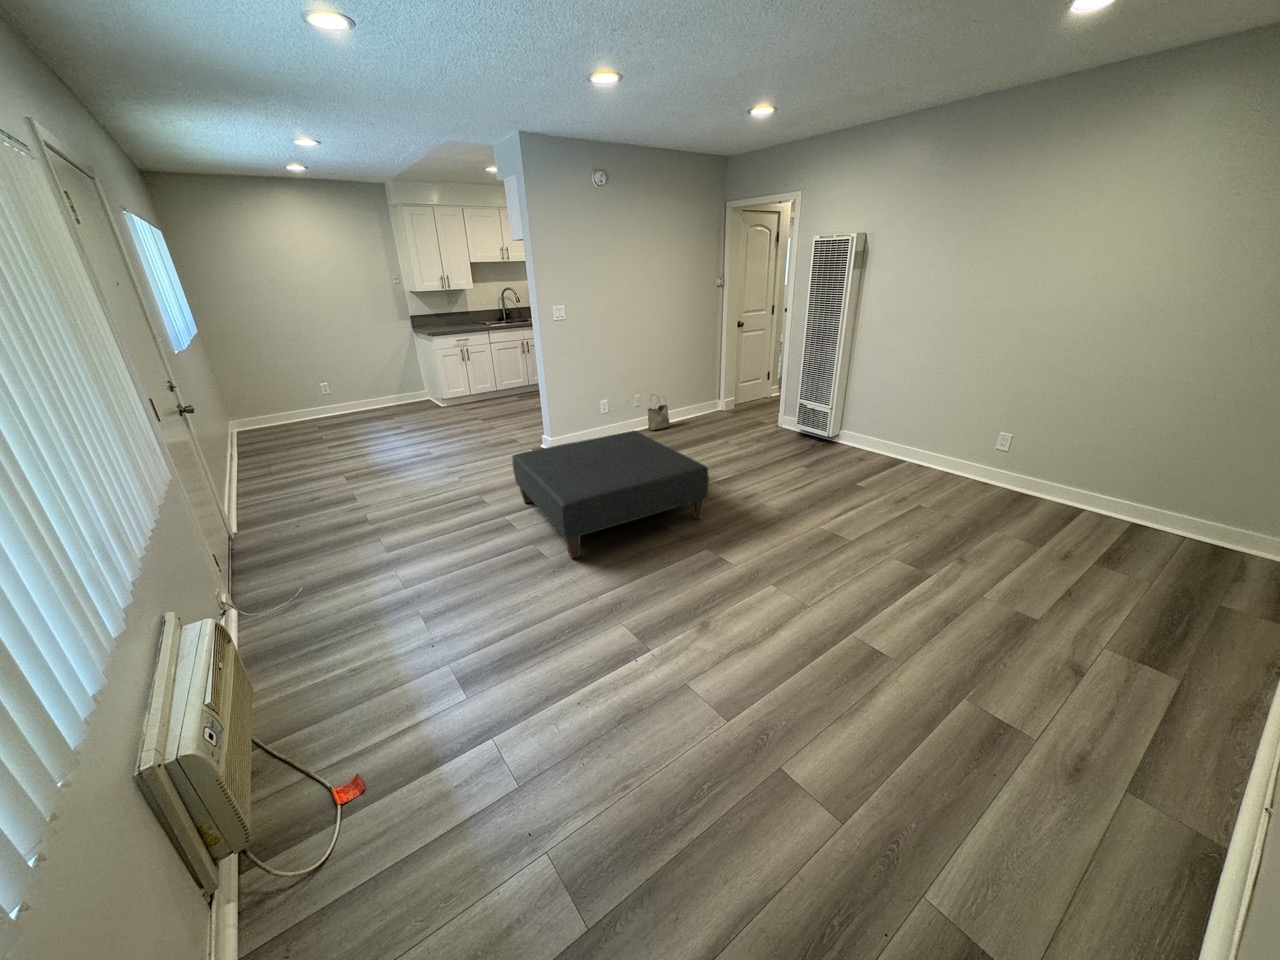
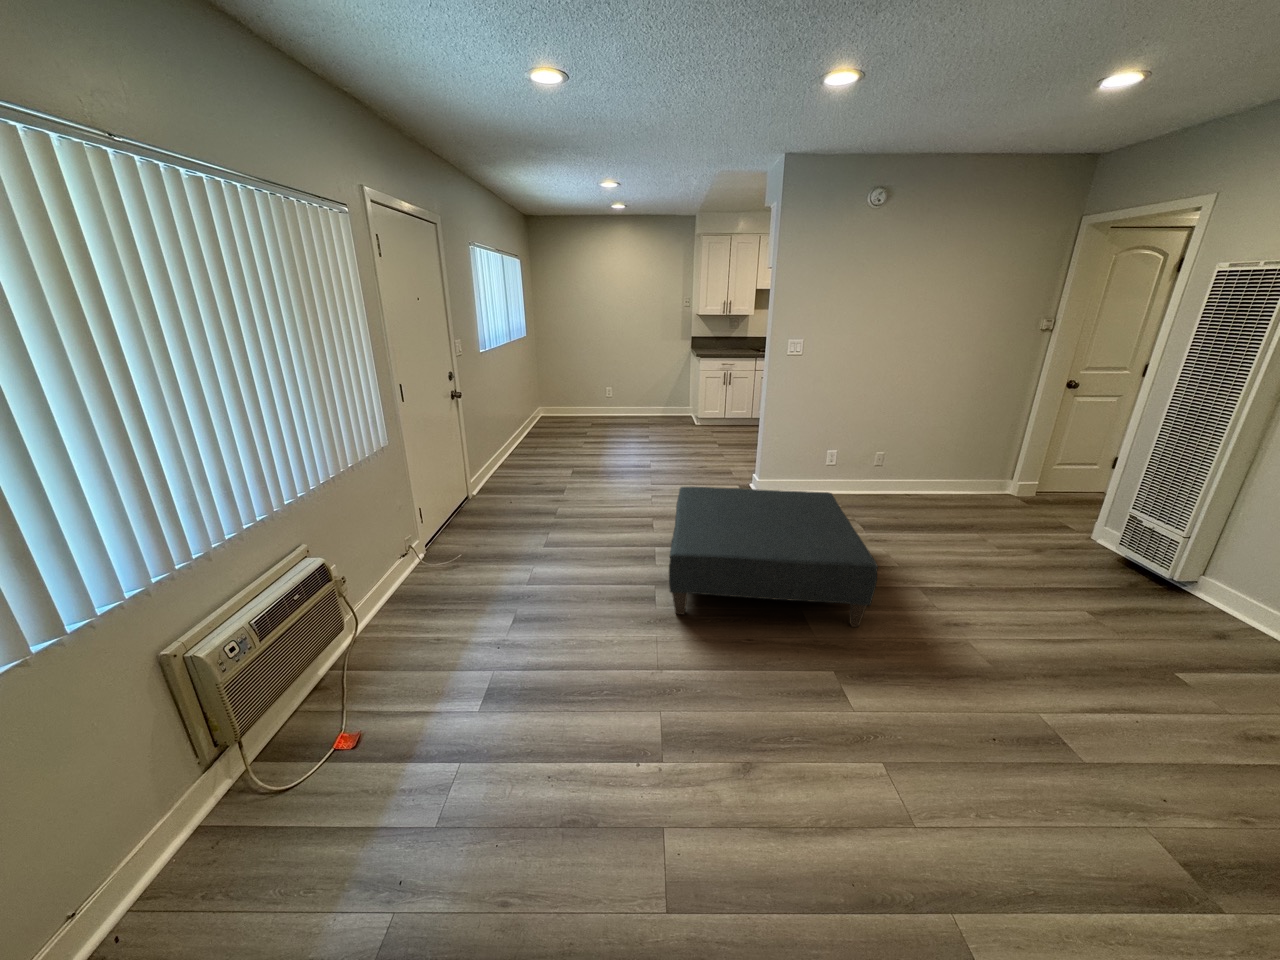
woven basket: present [648,394,670,430] -> none [882,454,916,497]

